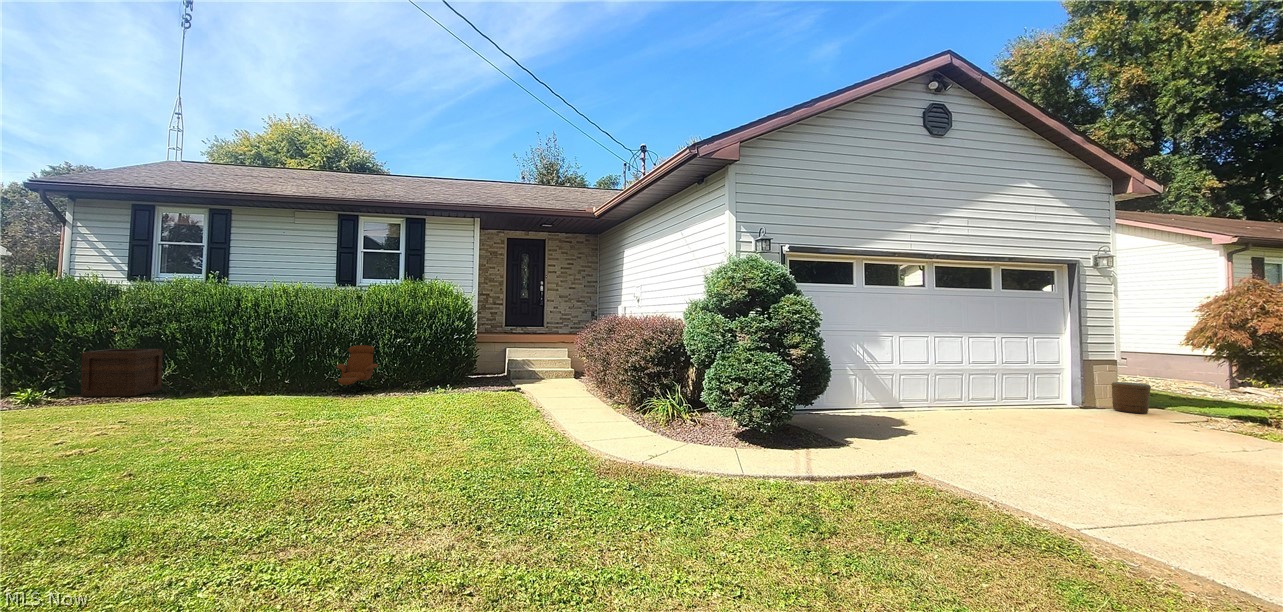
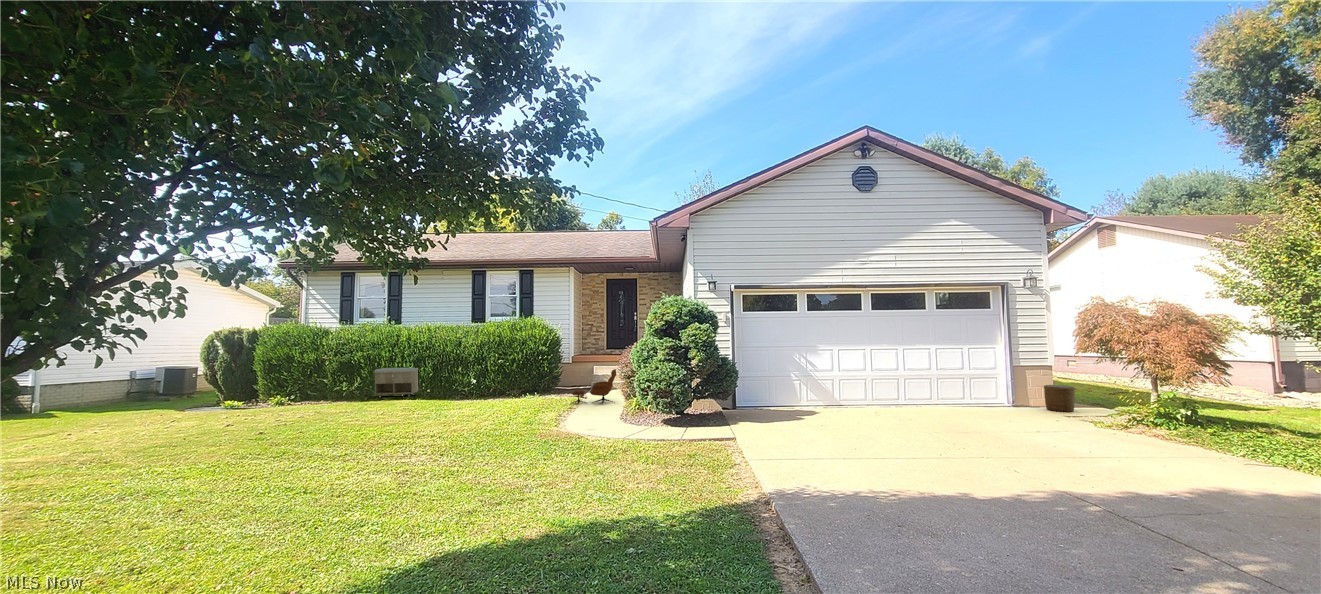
lounge chair: present [335,345,378,397] -> present [572,369,616,404]
storage bench: none [201,348,278,394] -> present [374,367,418,397]
wooden crate: present [81,349,163,397] -> none [312,369,354,399]

